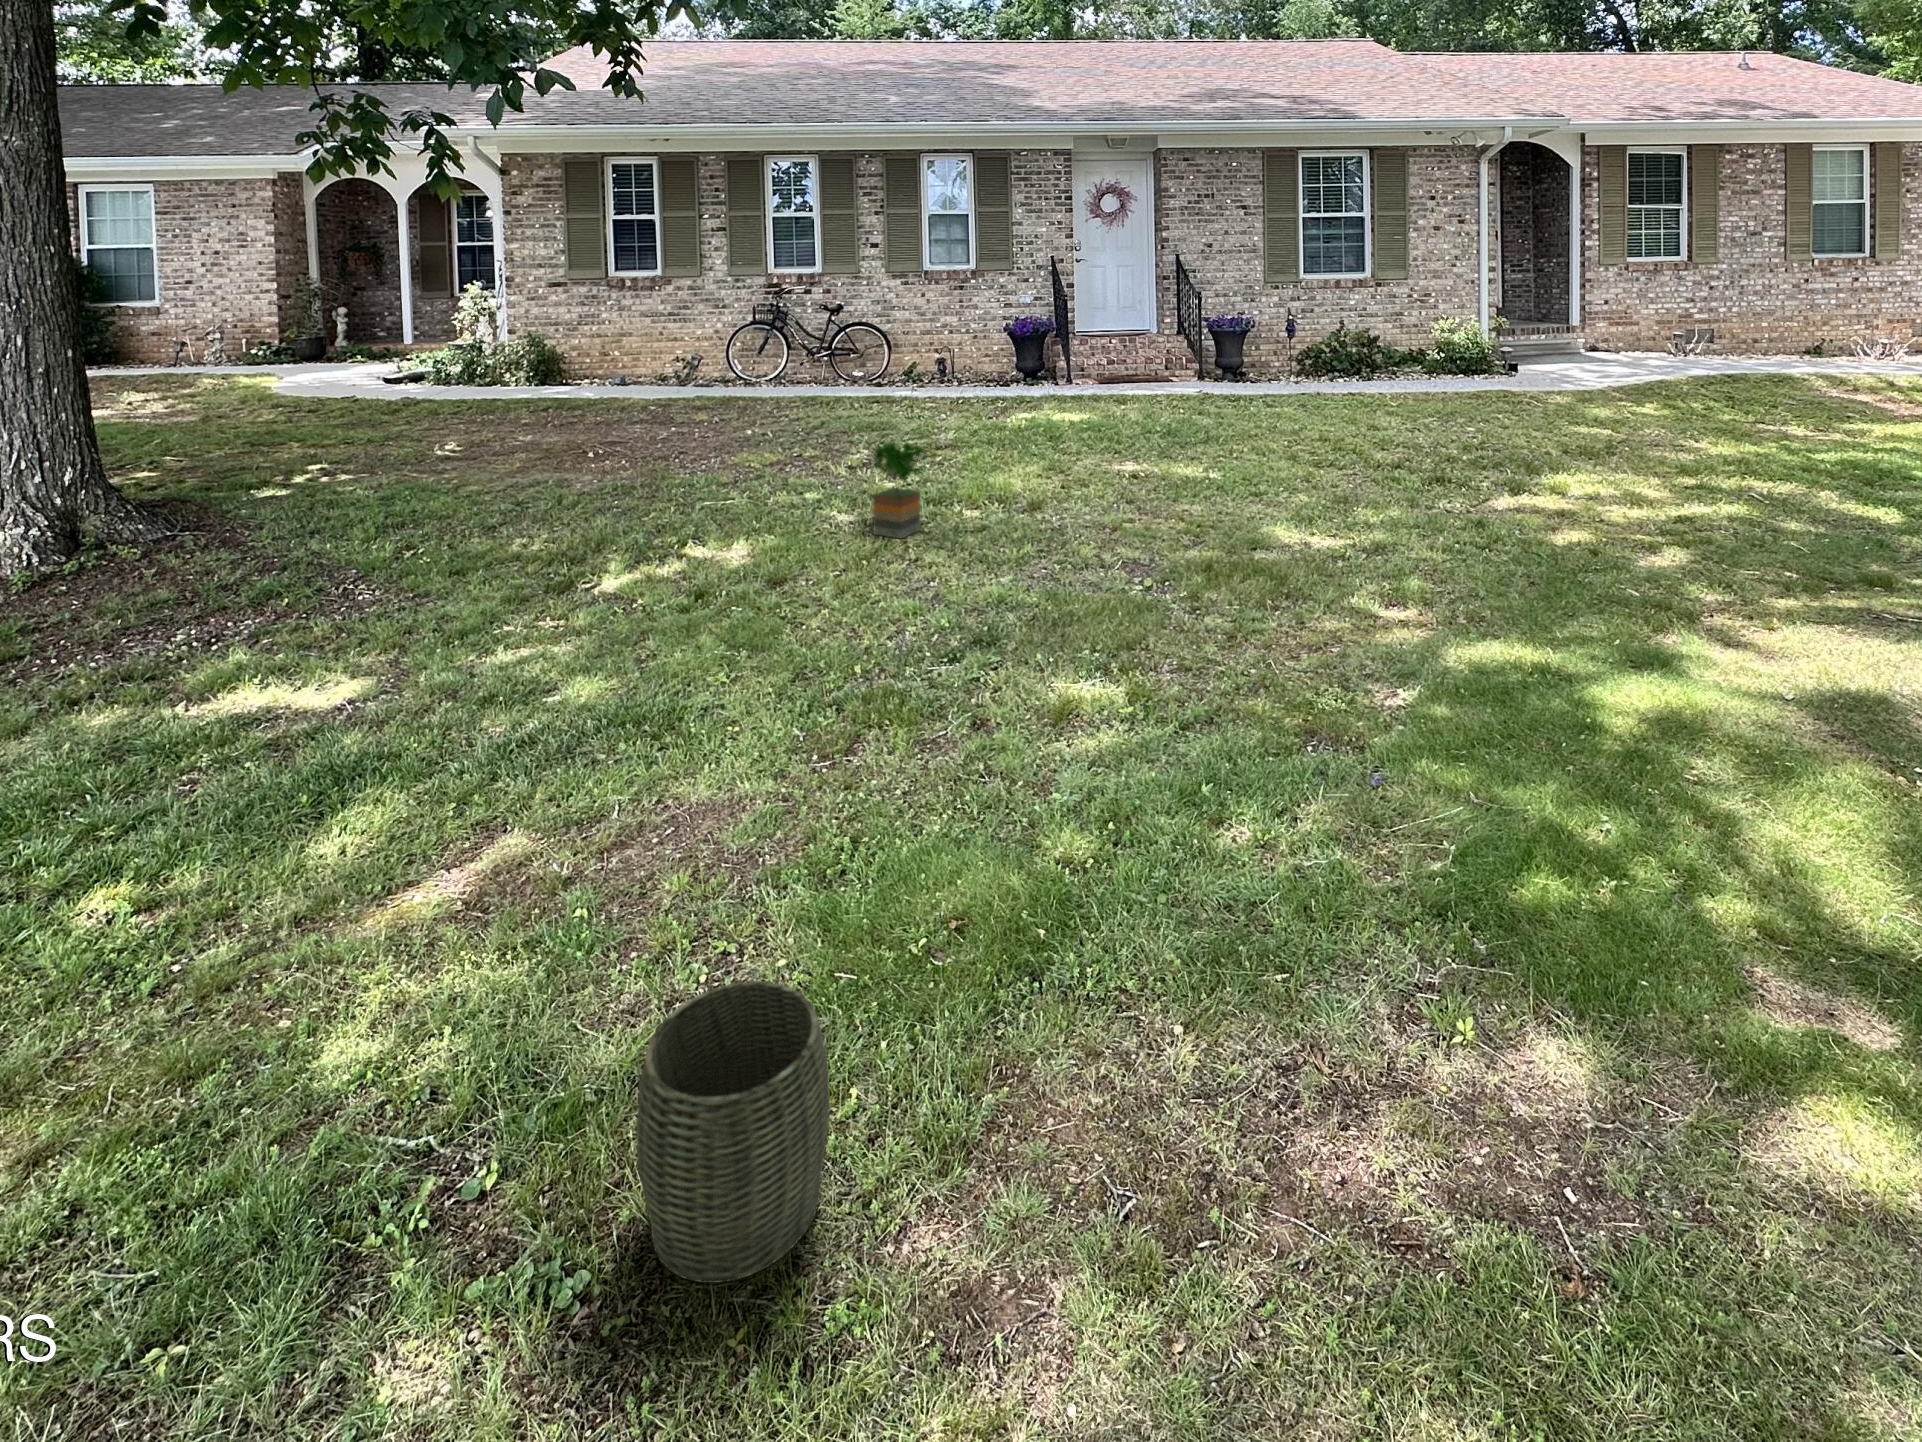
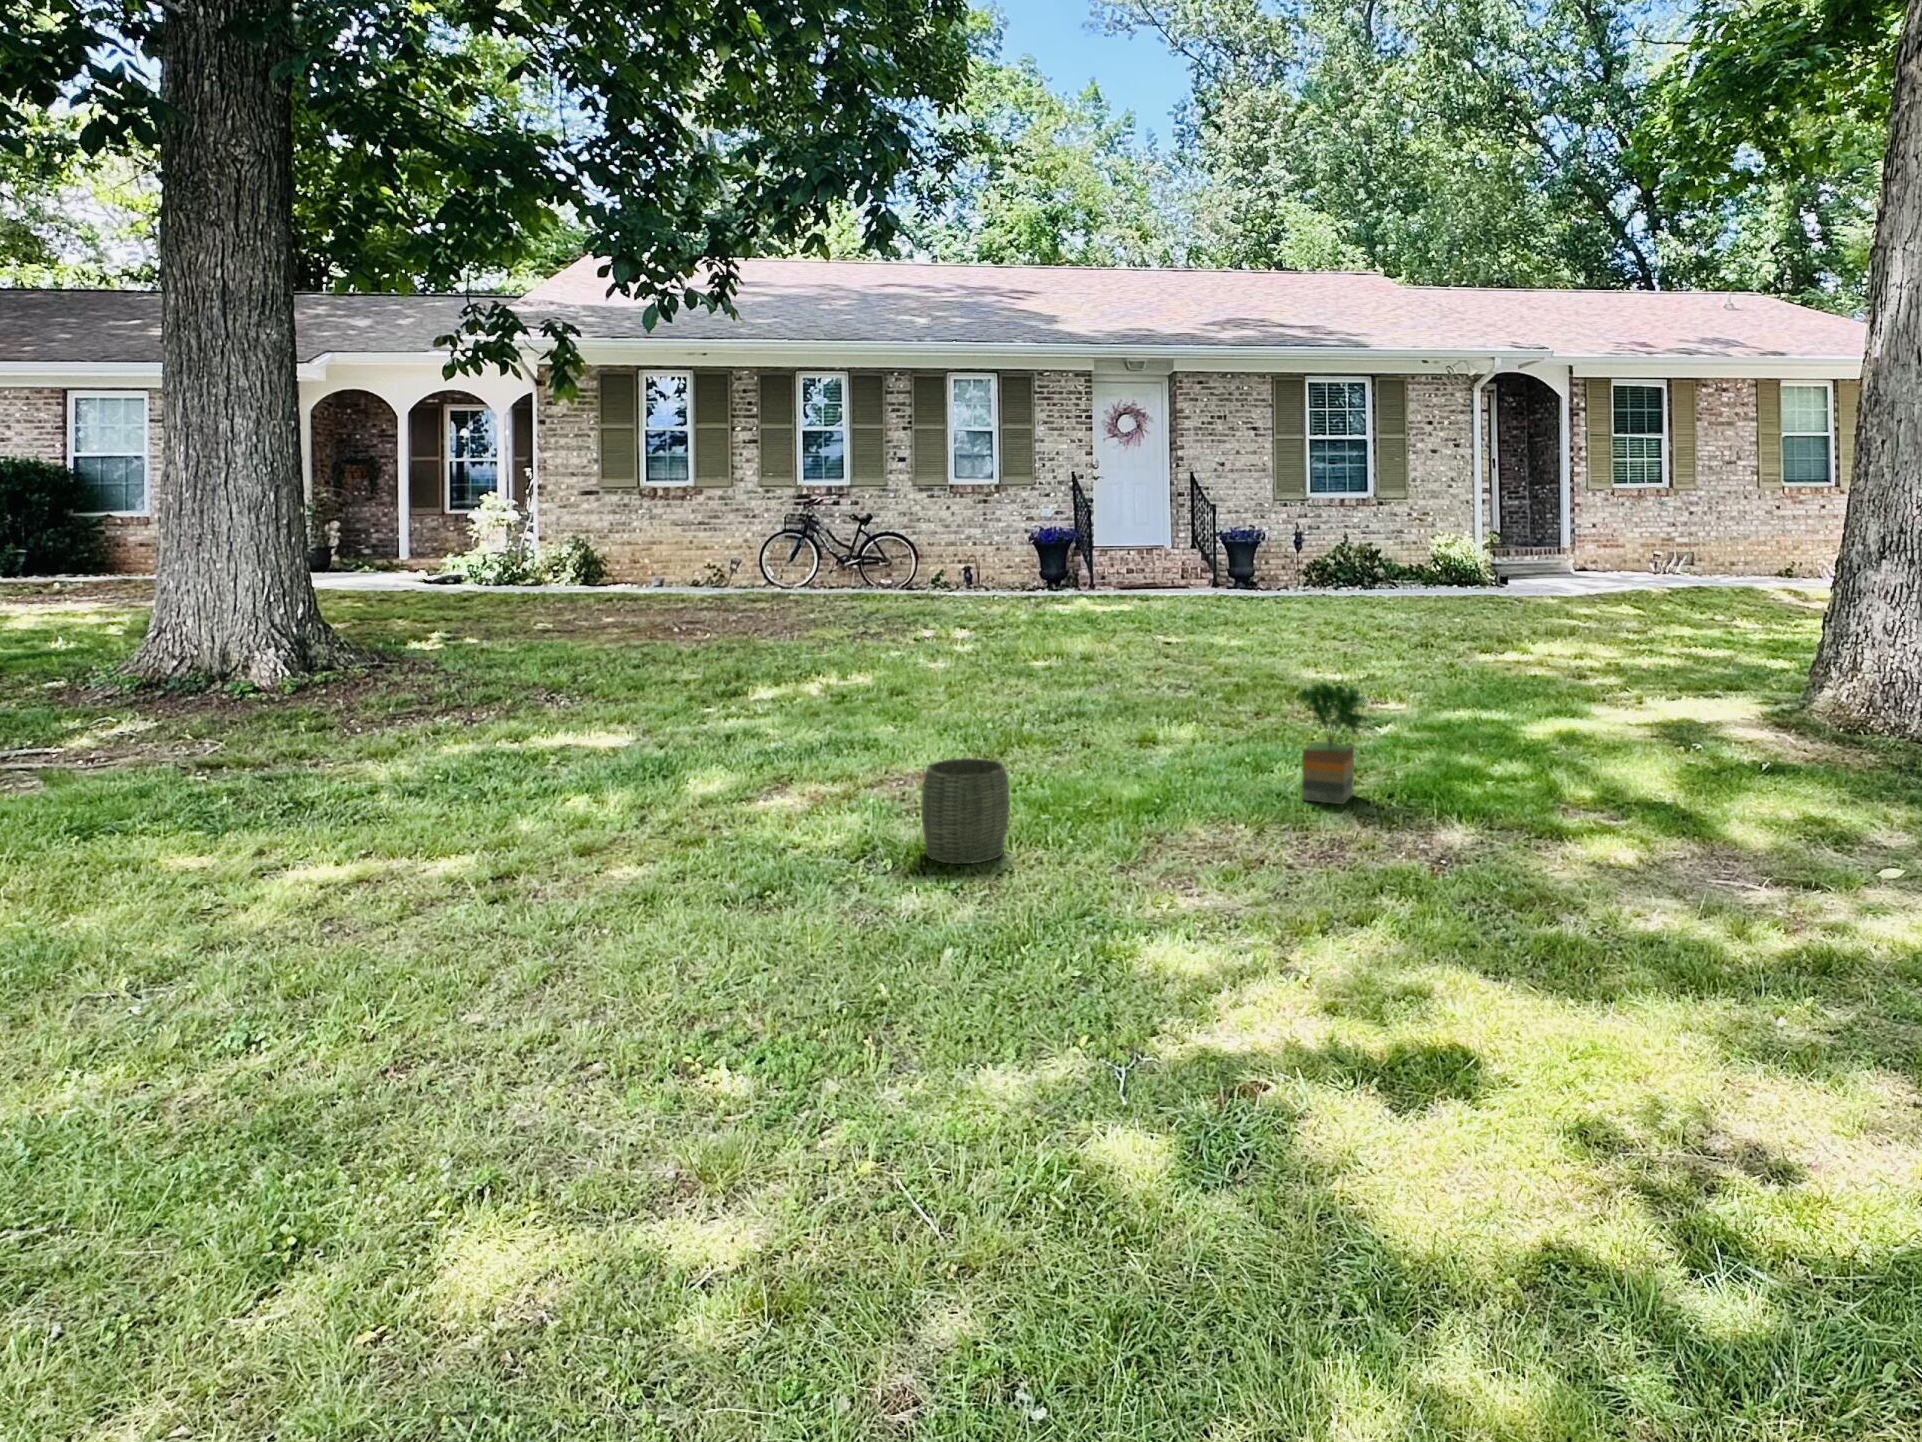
potted tree: present [873,442,928,538] -> present [1298,683,1368,804]

